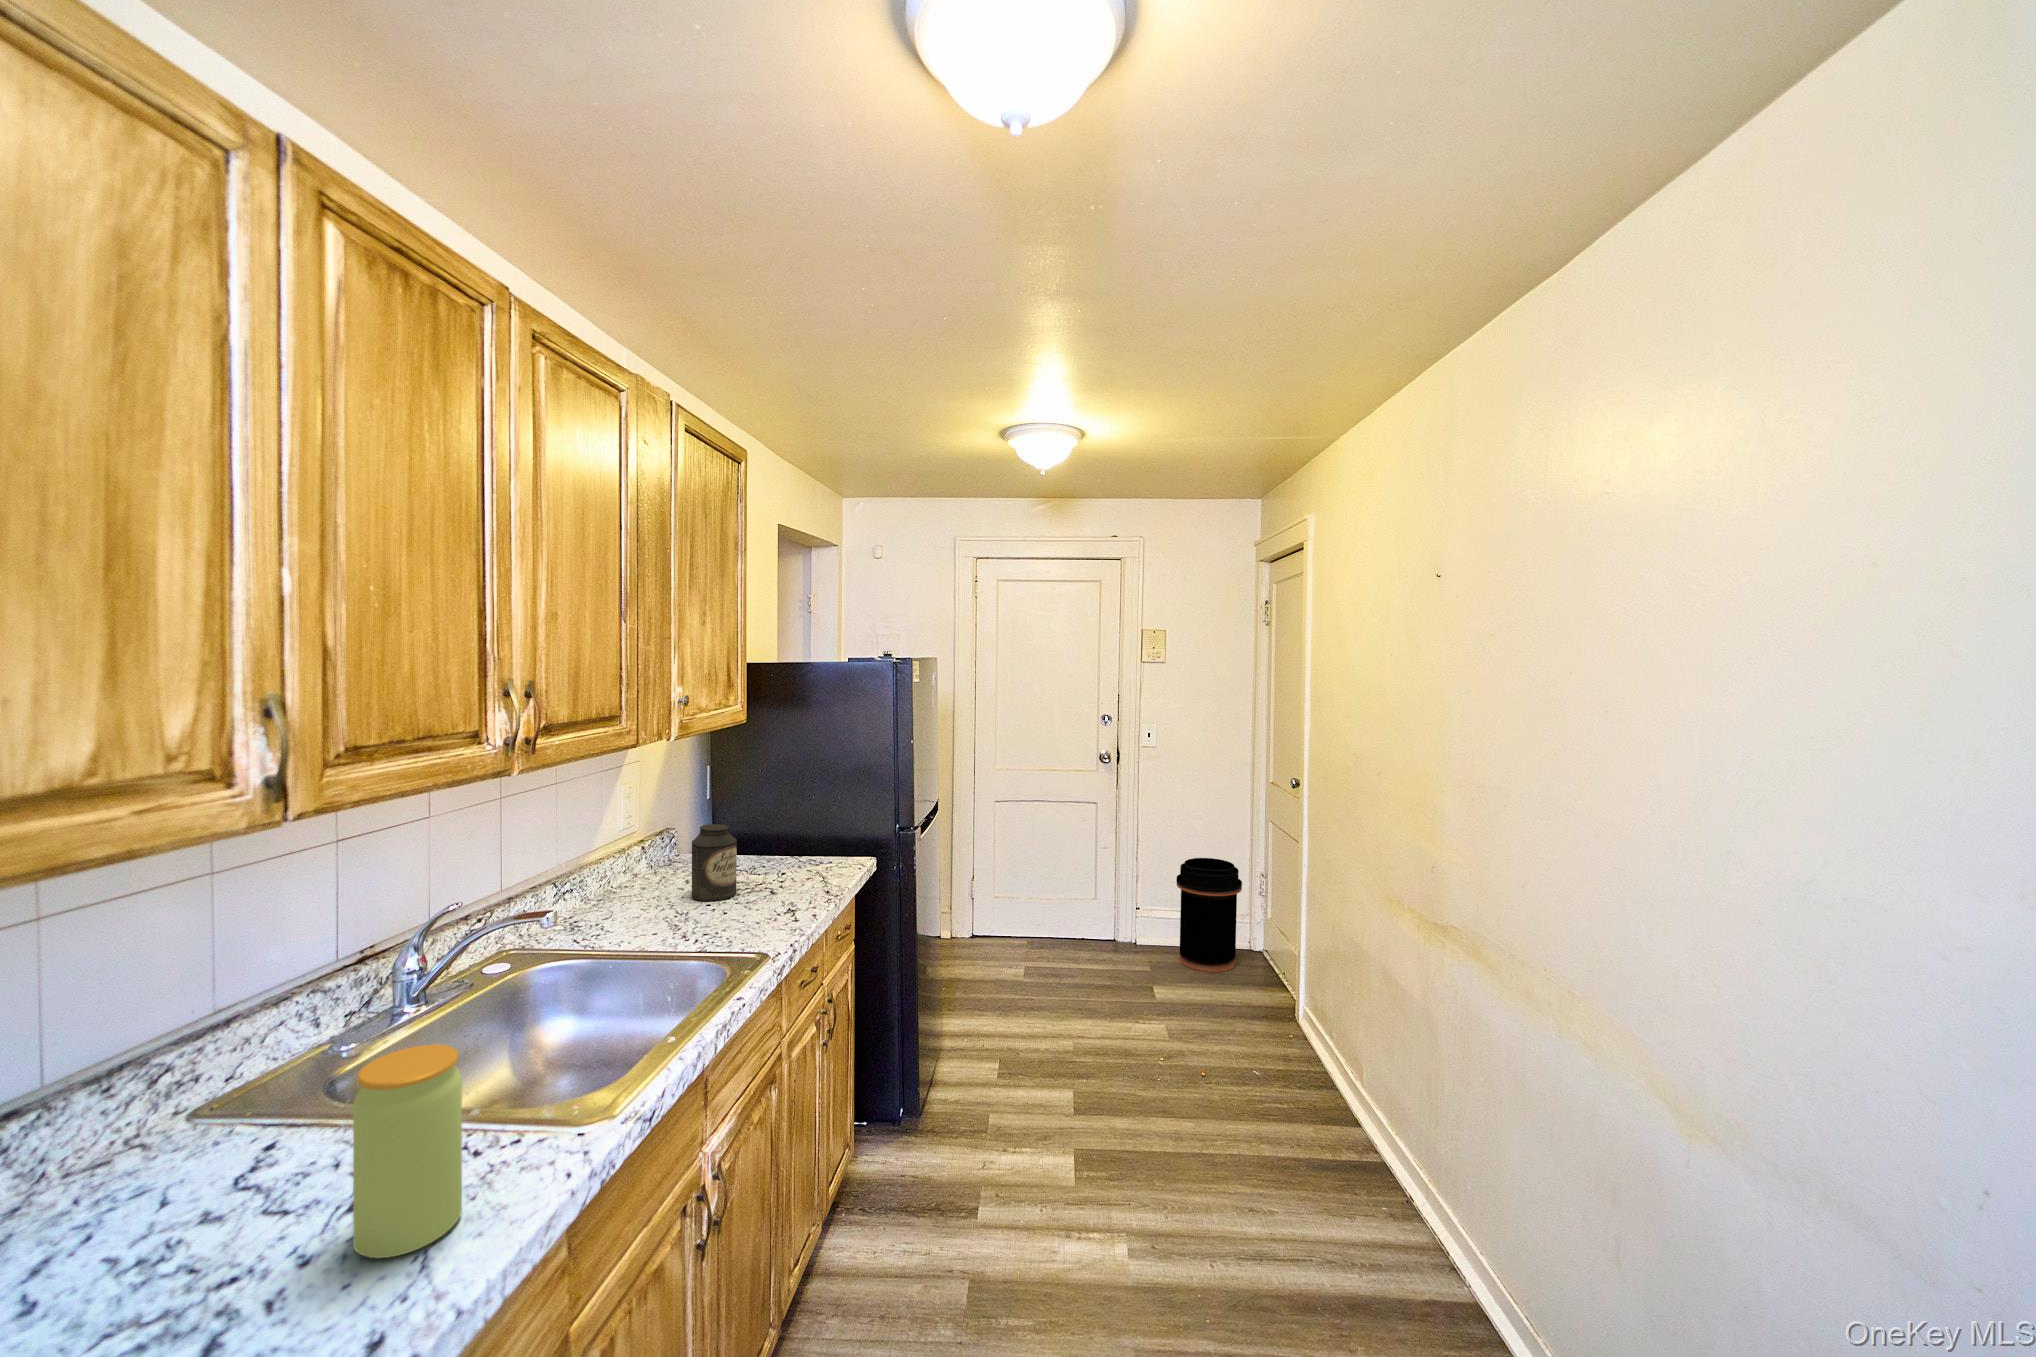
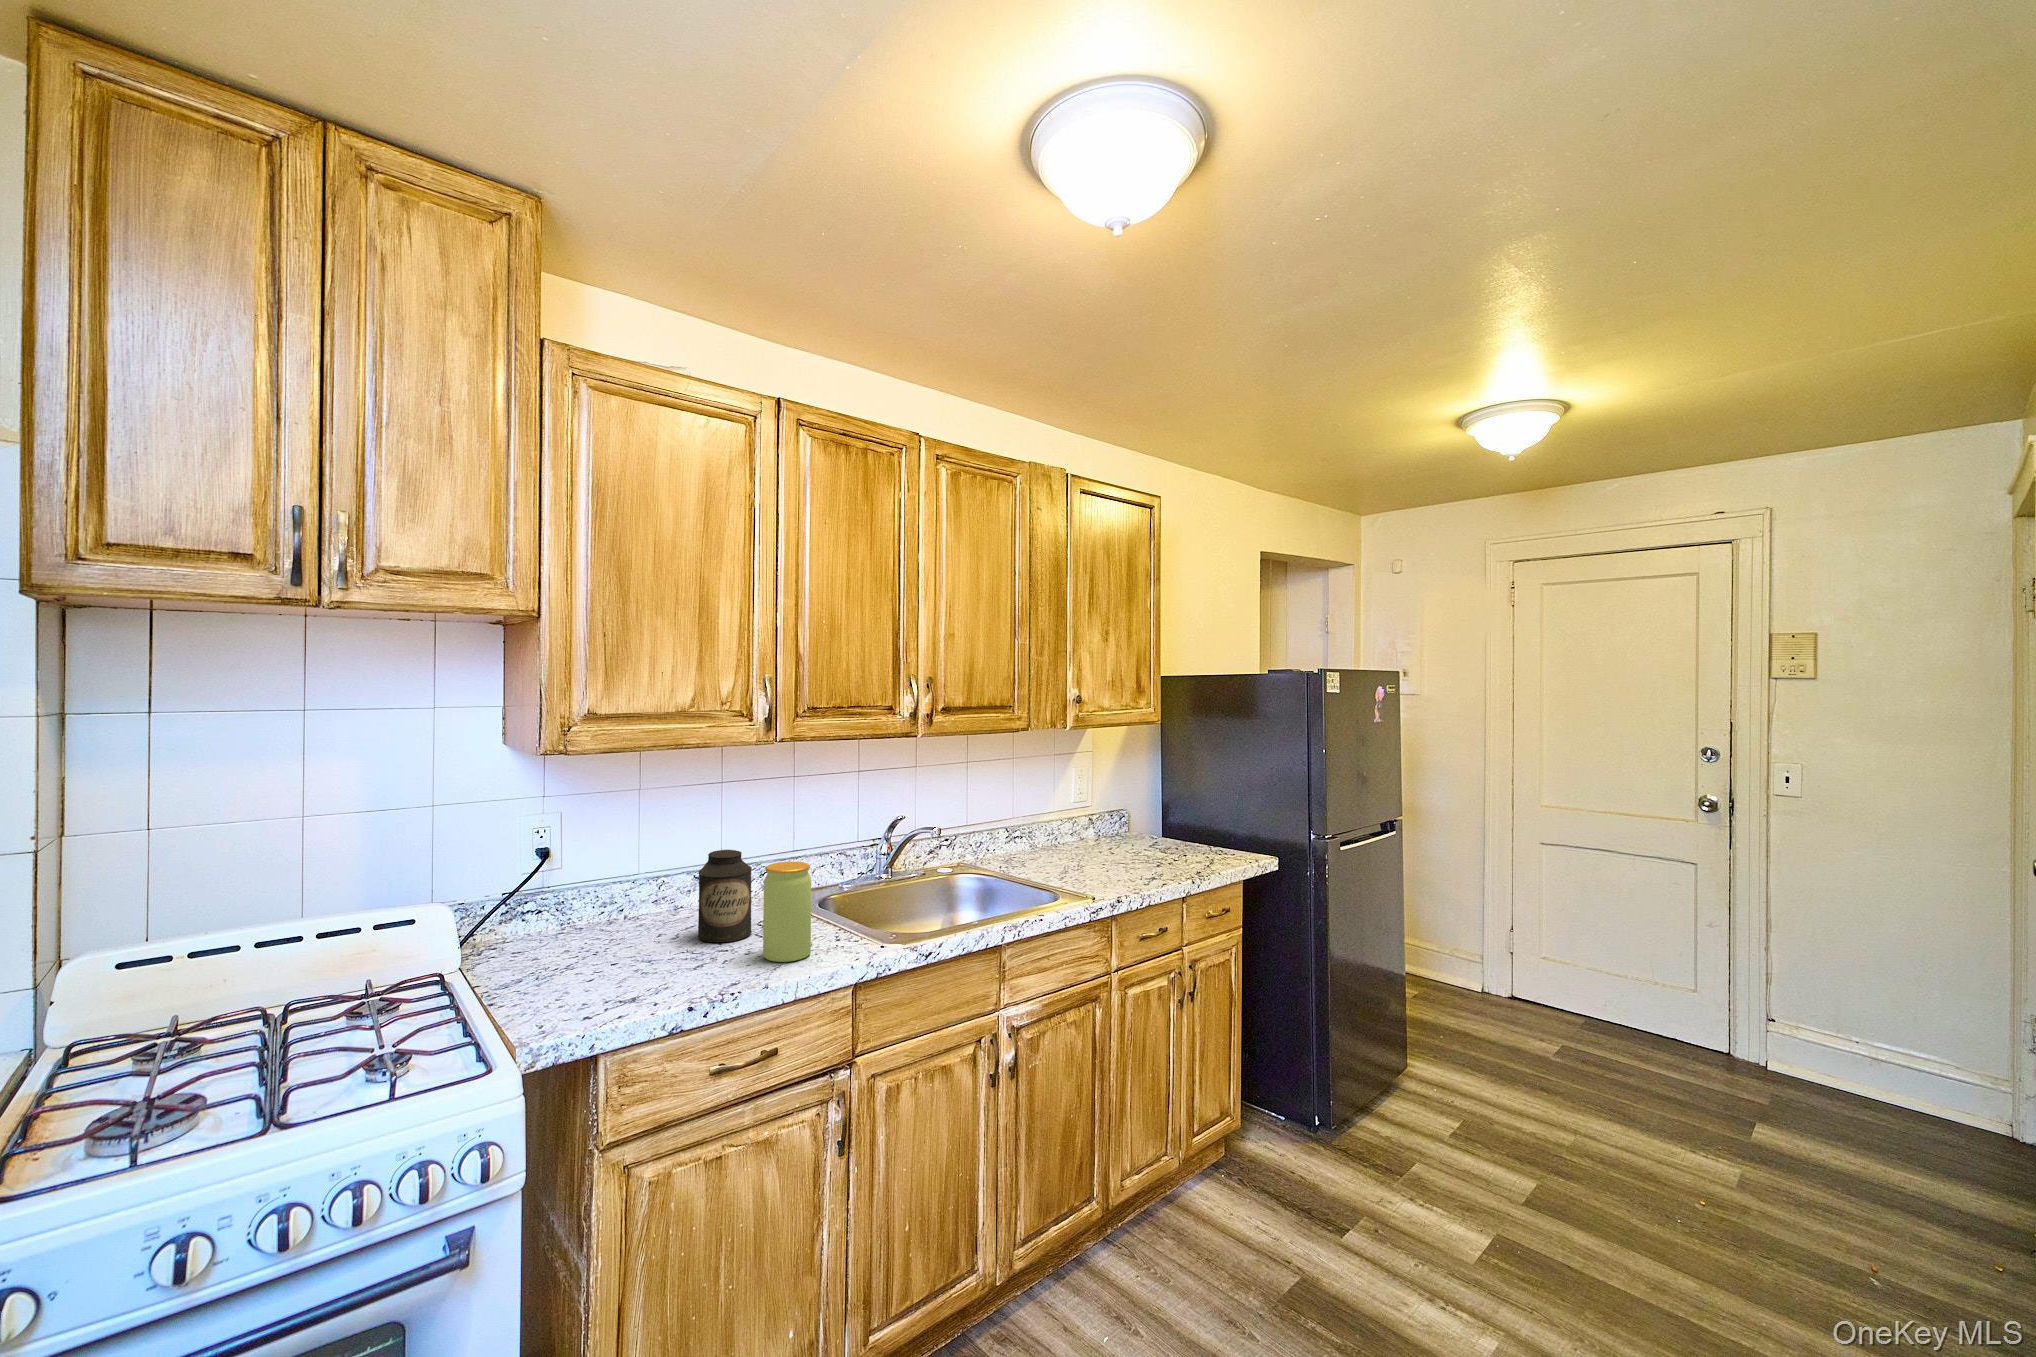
canister: present [692,824,737,901] -> present [698,850,752,942]
trash can: present [1176,858,1242,972] -> none [1828,963,1966,1145]

